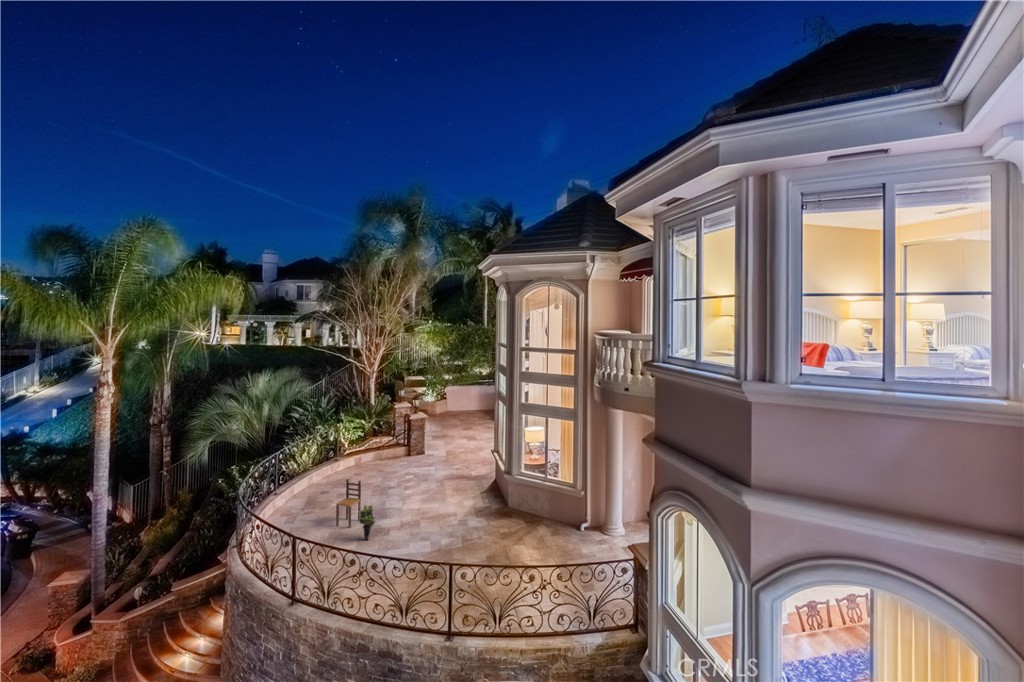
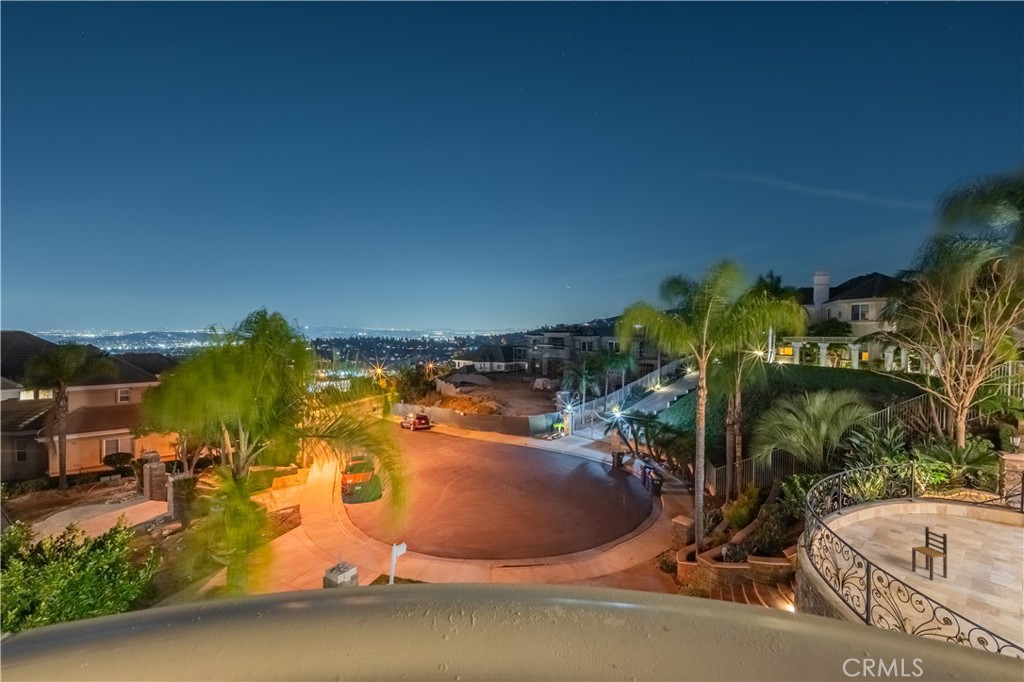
potted plant: present [358,505,376,540] -> none [943,563,972,604]

